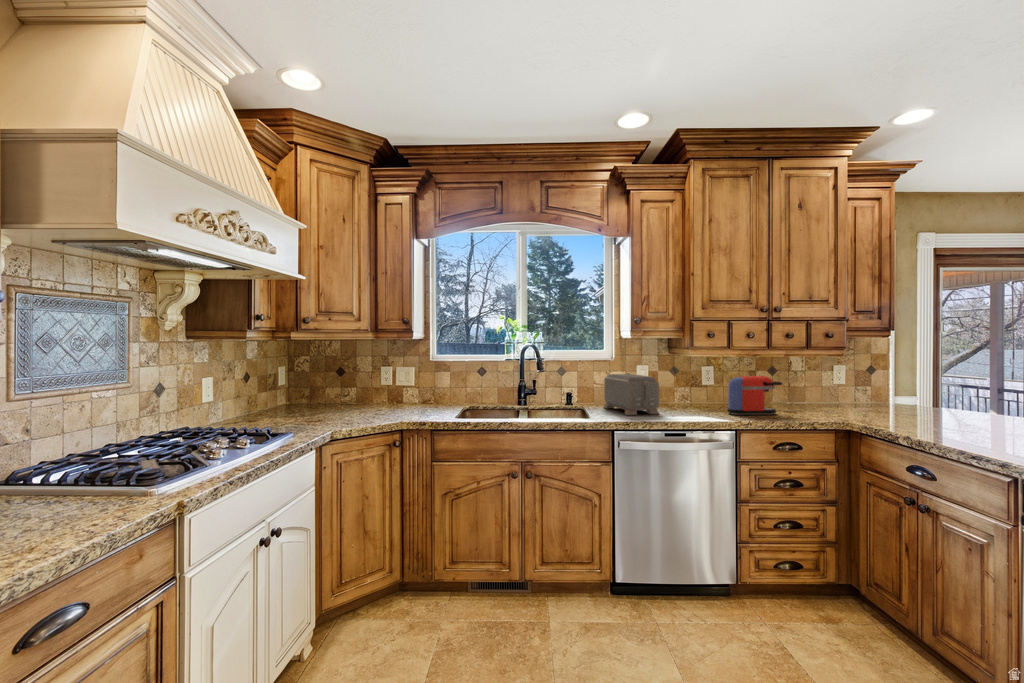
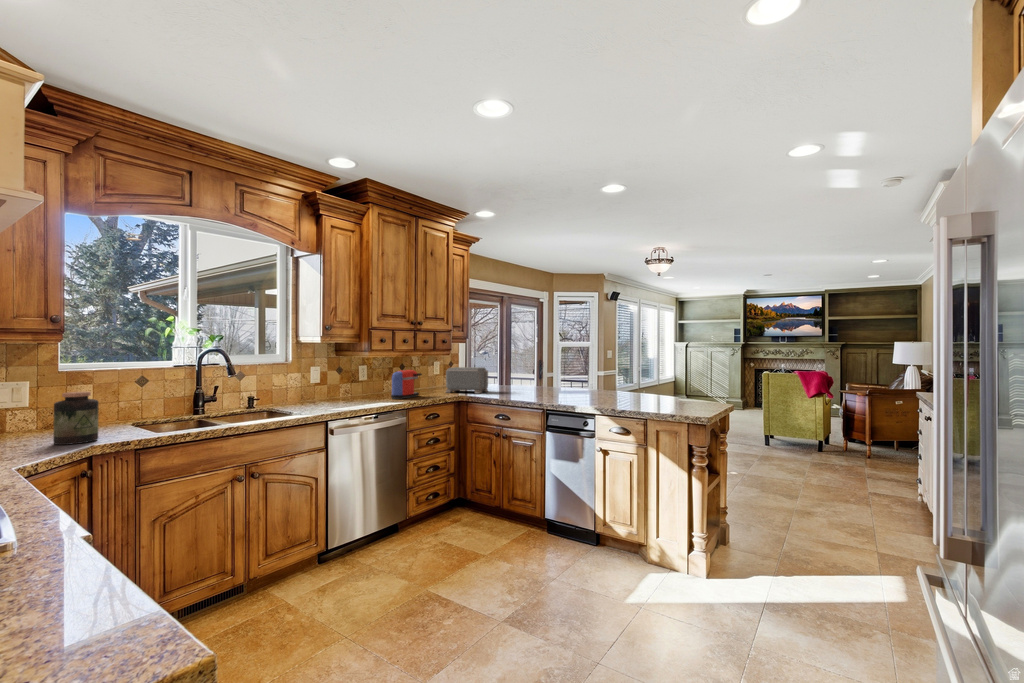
toaster: present [604,374,659,415] -> present [446,367,488,394]
jar: none [388,378,413,419] -> present [53,392,99,445]

